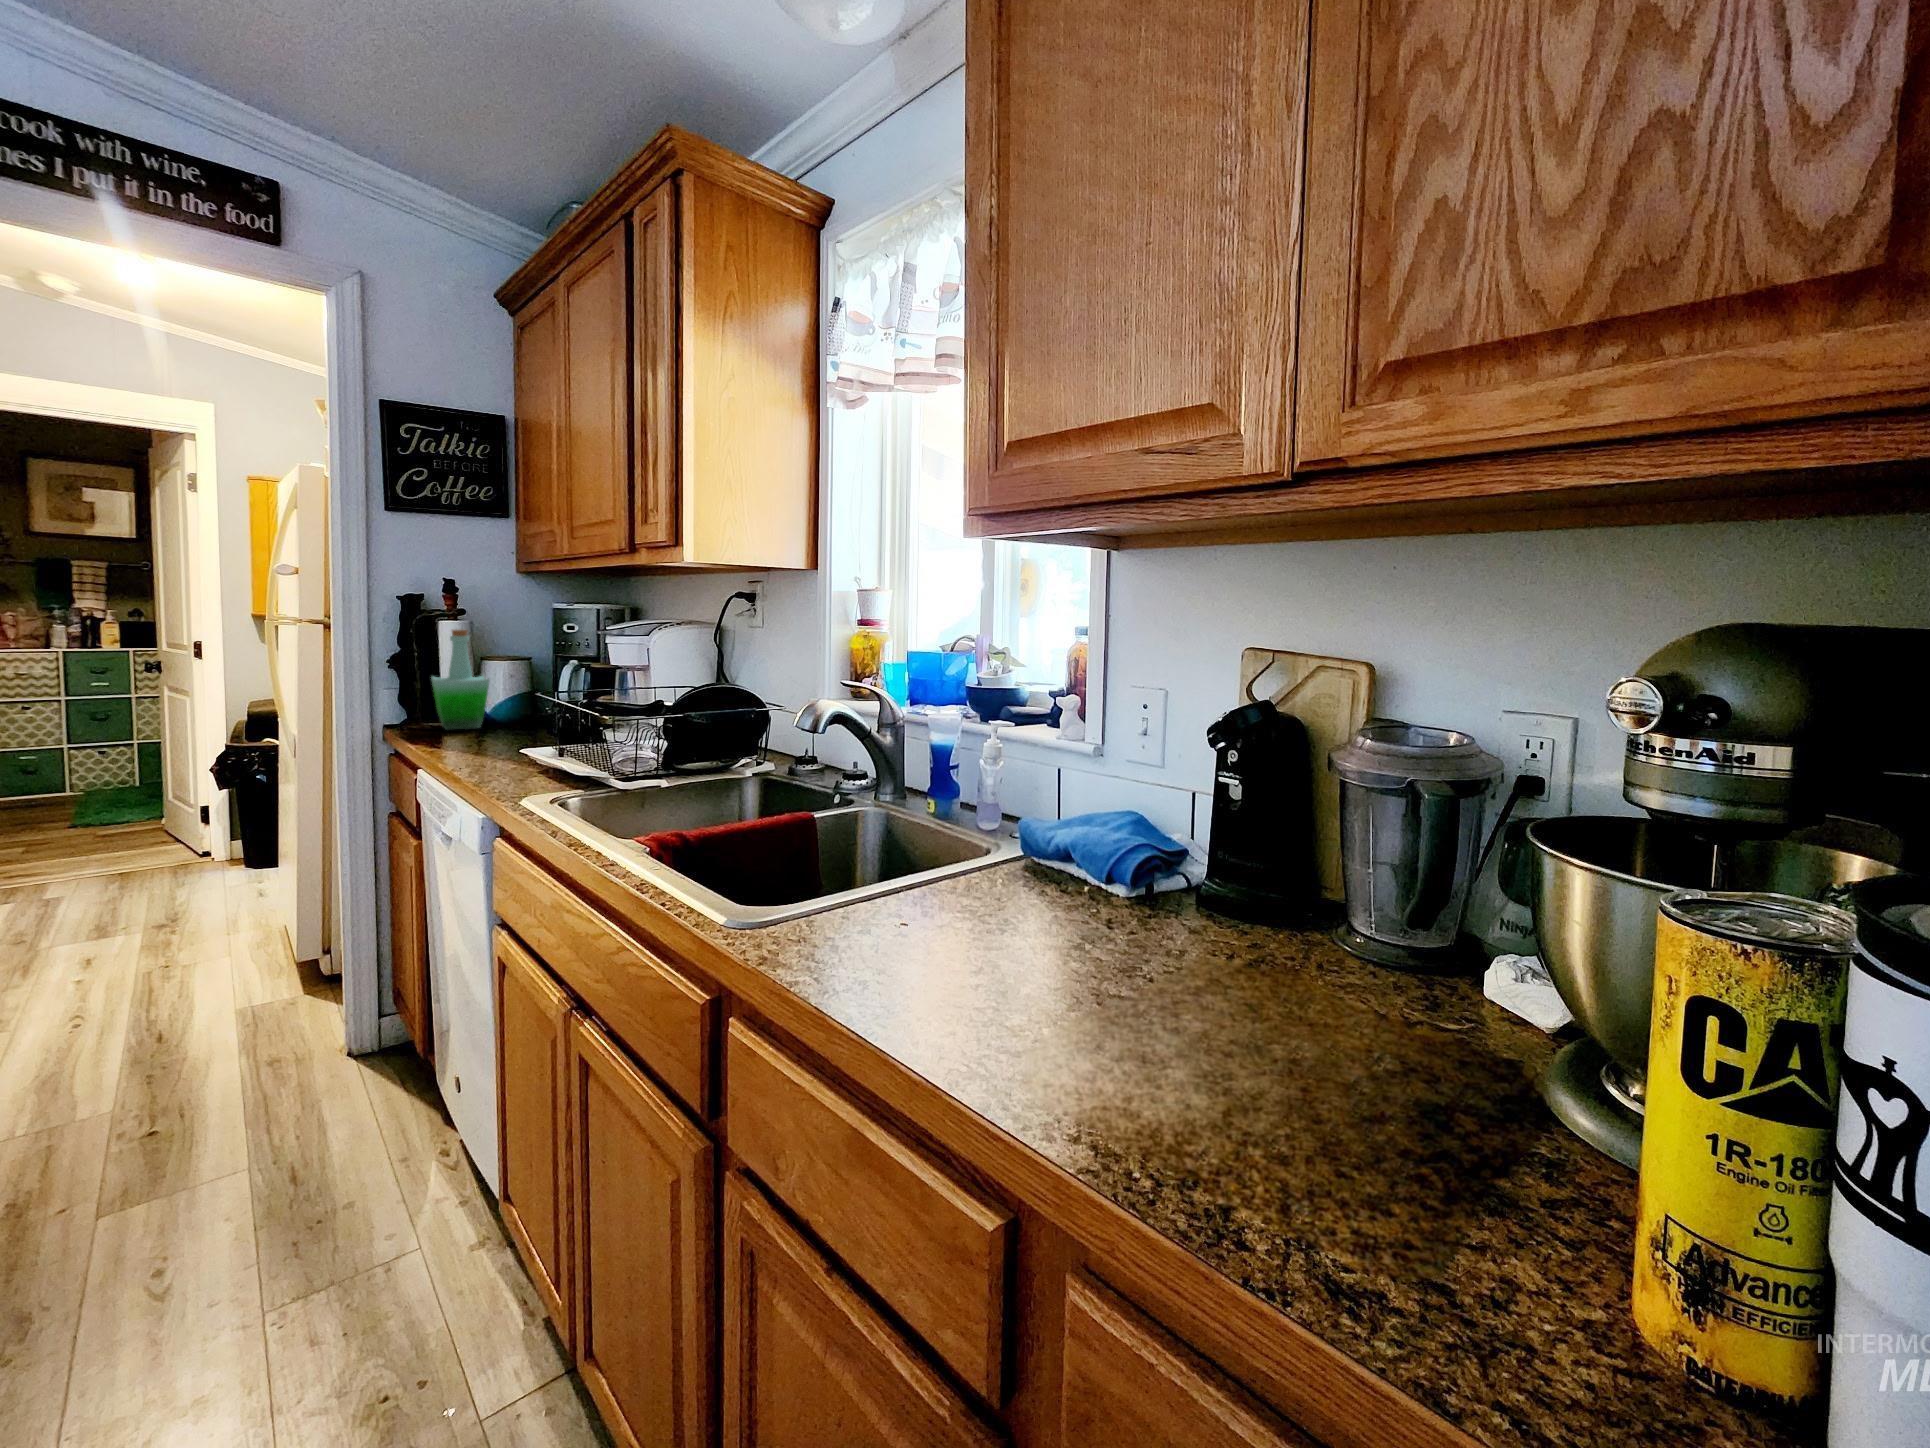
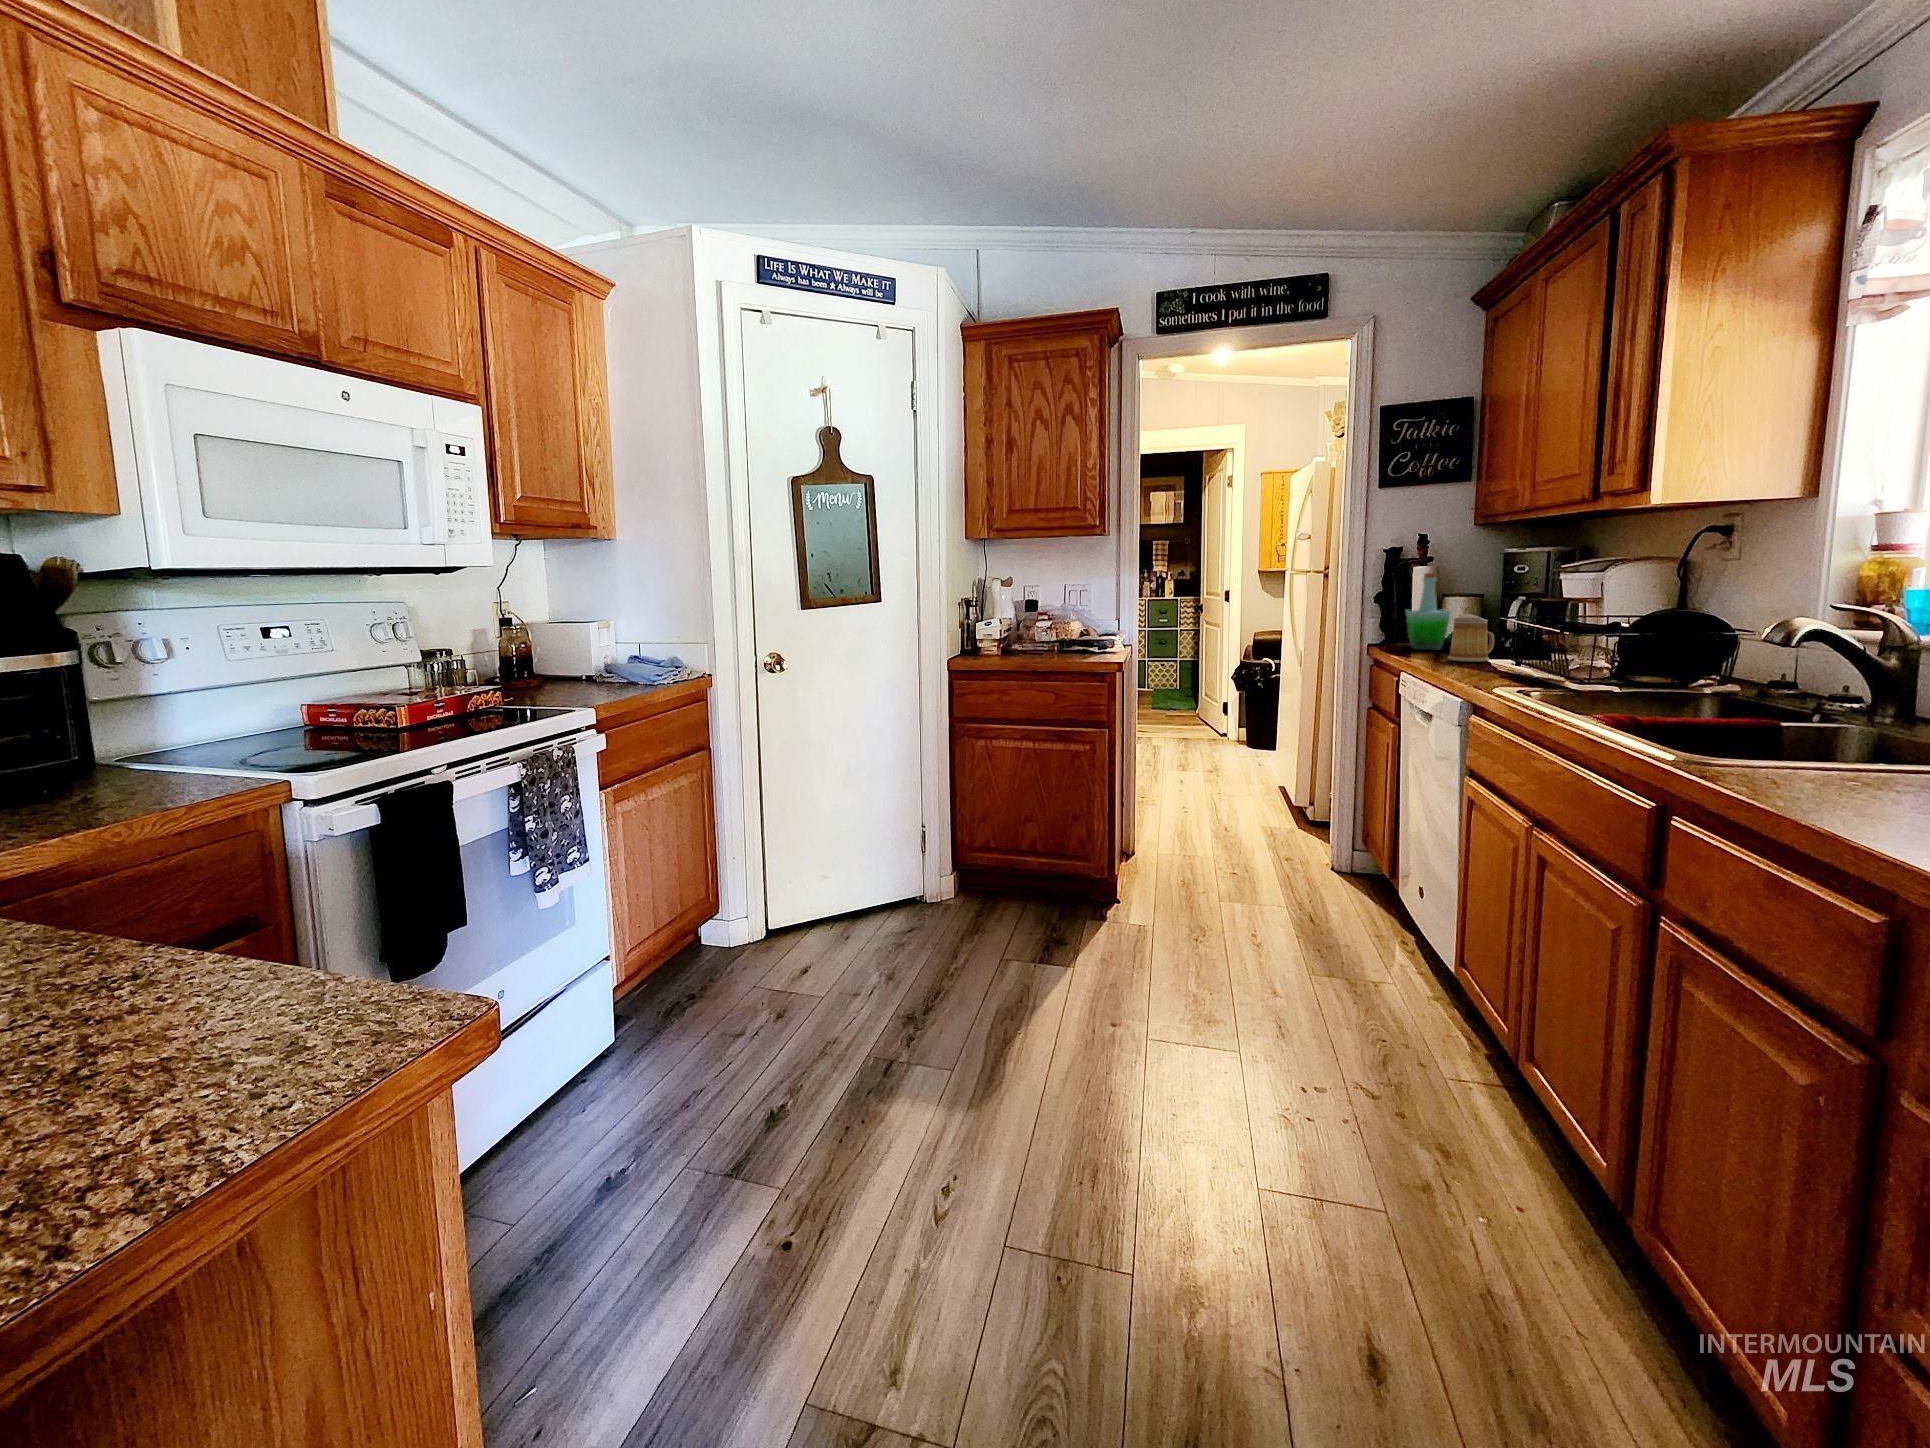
mug: none [480,687,539,748] -> present [1448,614,1495,662]

